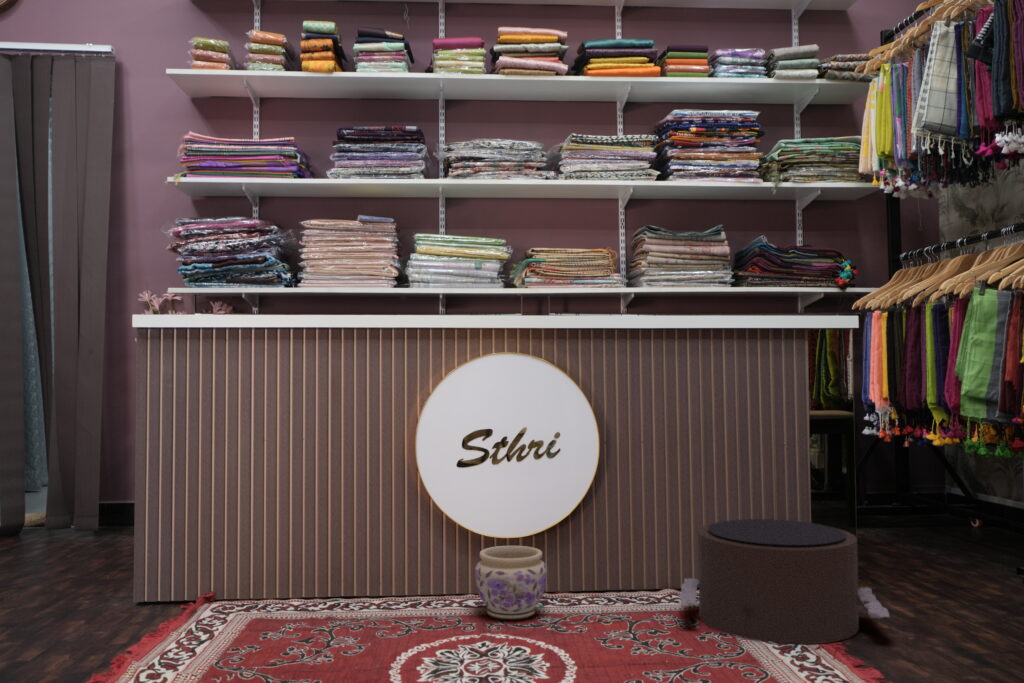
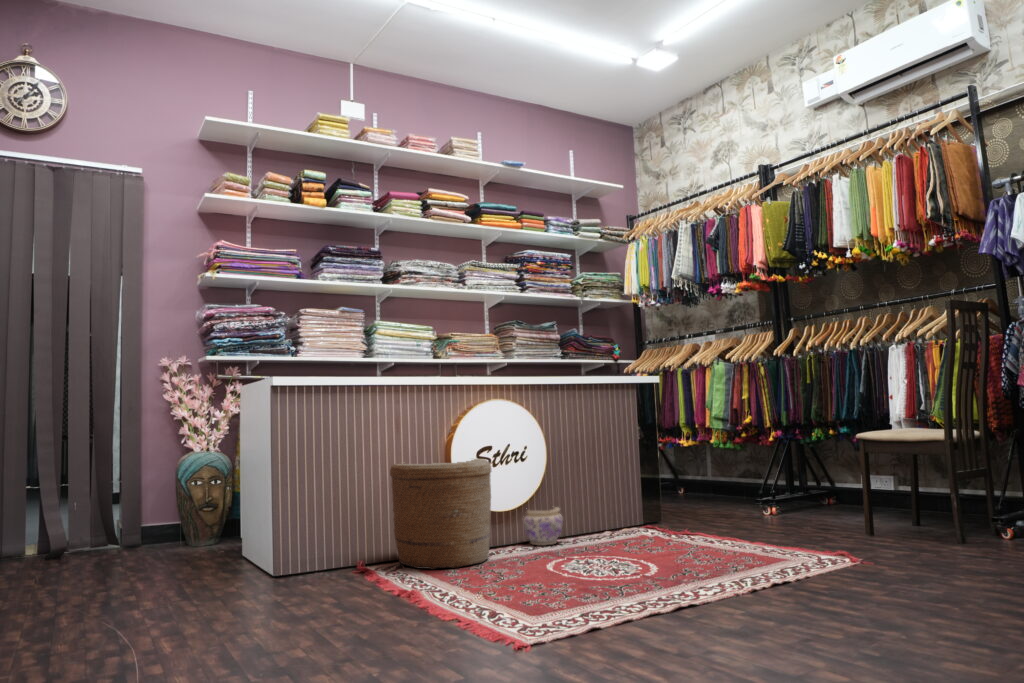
woven basket: none [198,452,376,649] -> present [390,459,491,570]
pouf: present [680,519,889,644] -> none [615,482,722,537]

